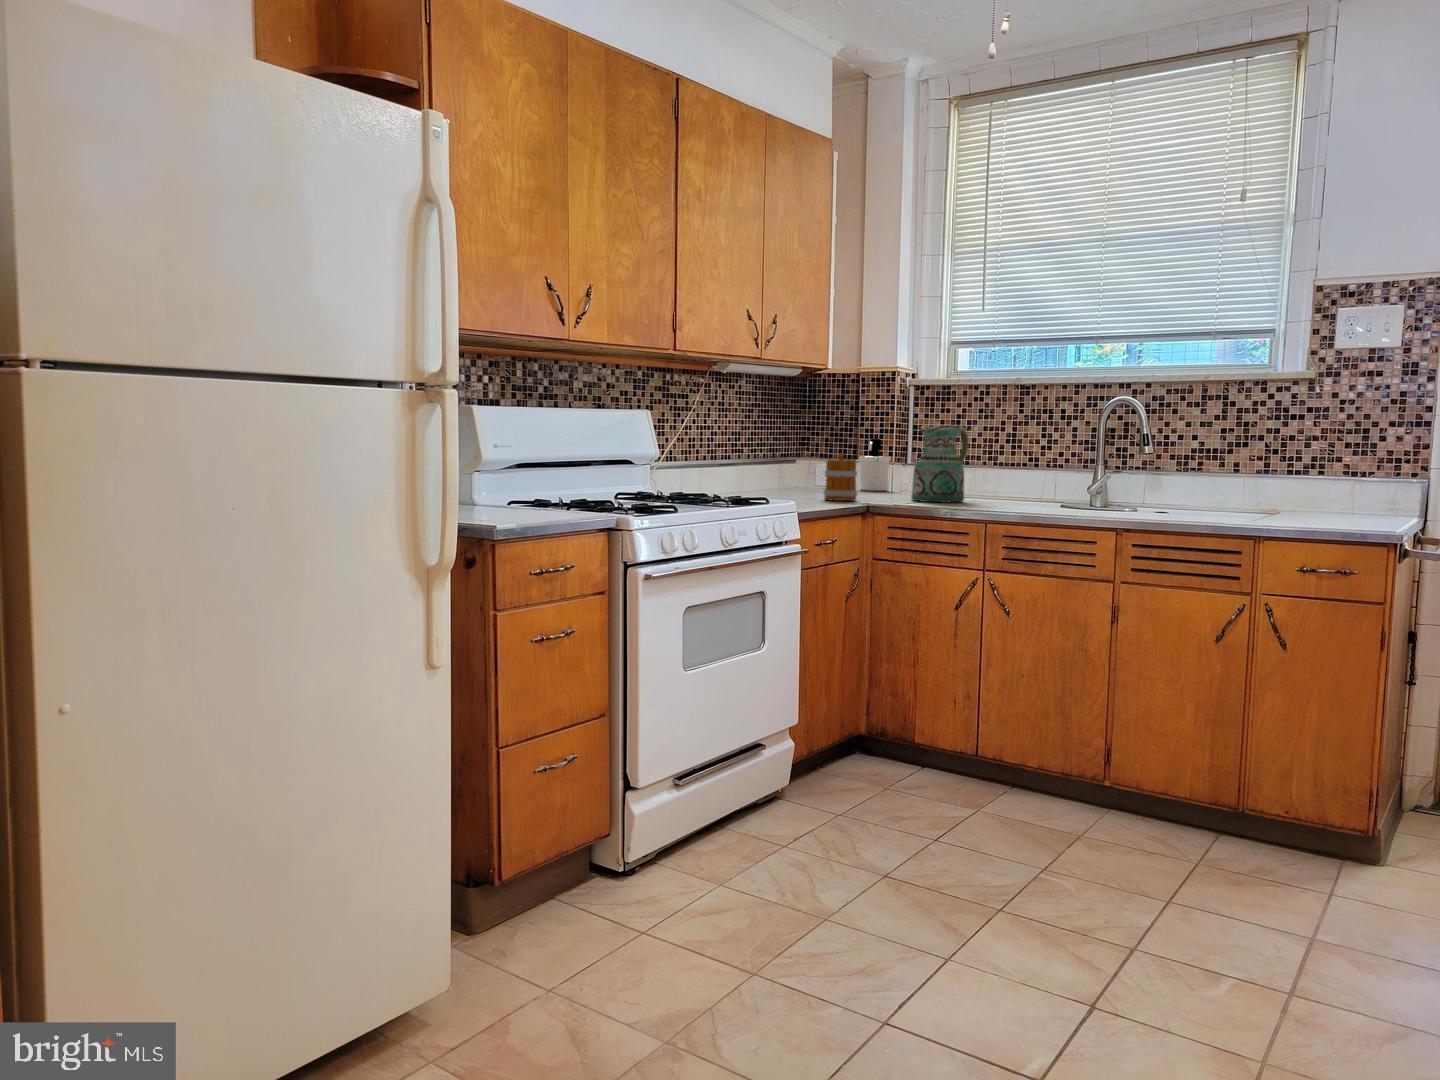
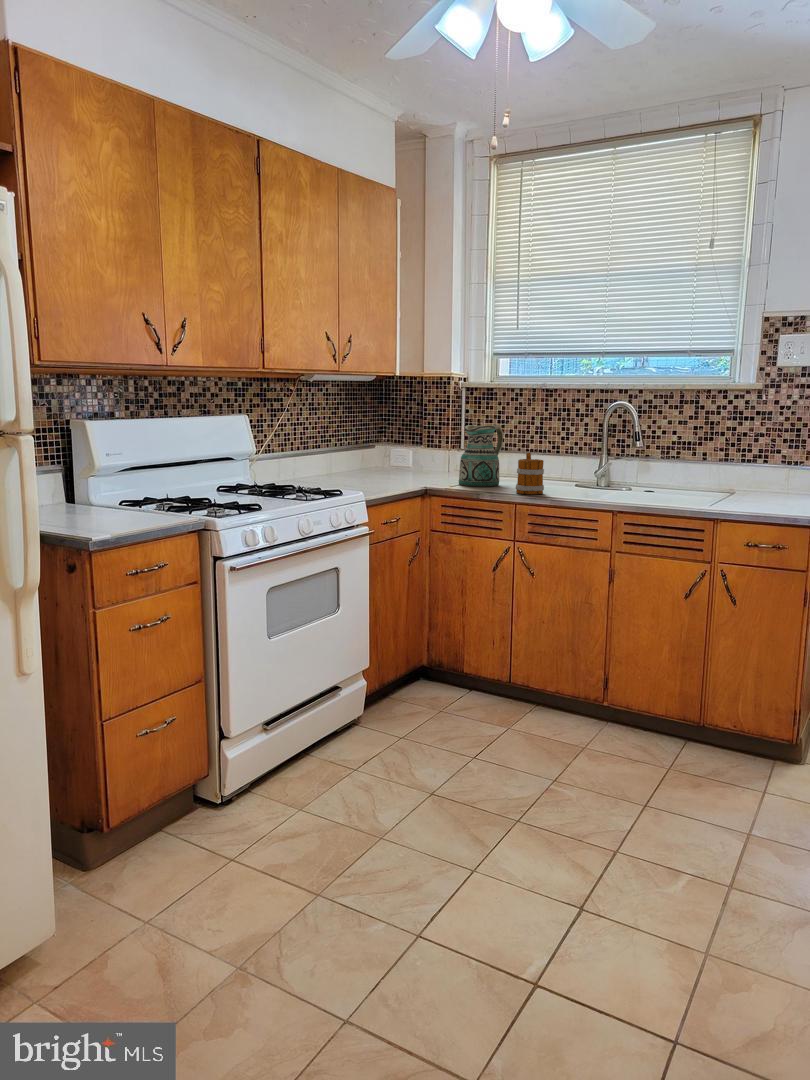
soap dispenser: present [859,439,891,491] -> none [423,430,447,471]
mug: present [824,453,857,501] -> present [516,453,544,495]

